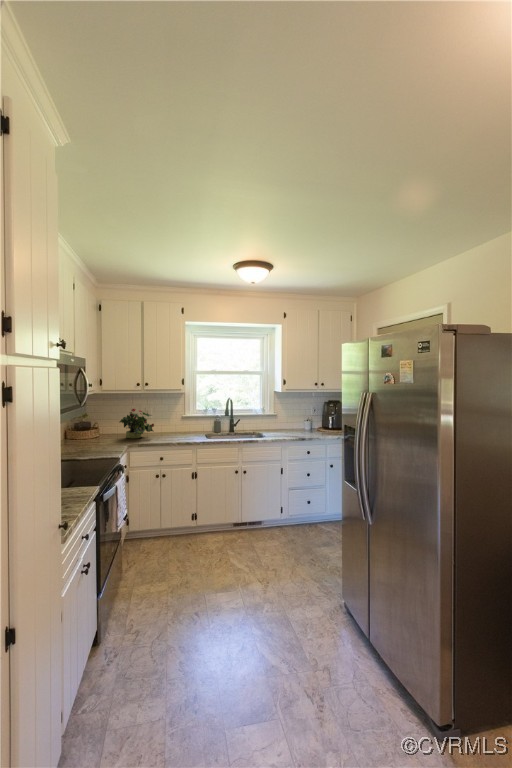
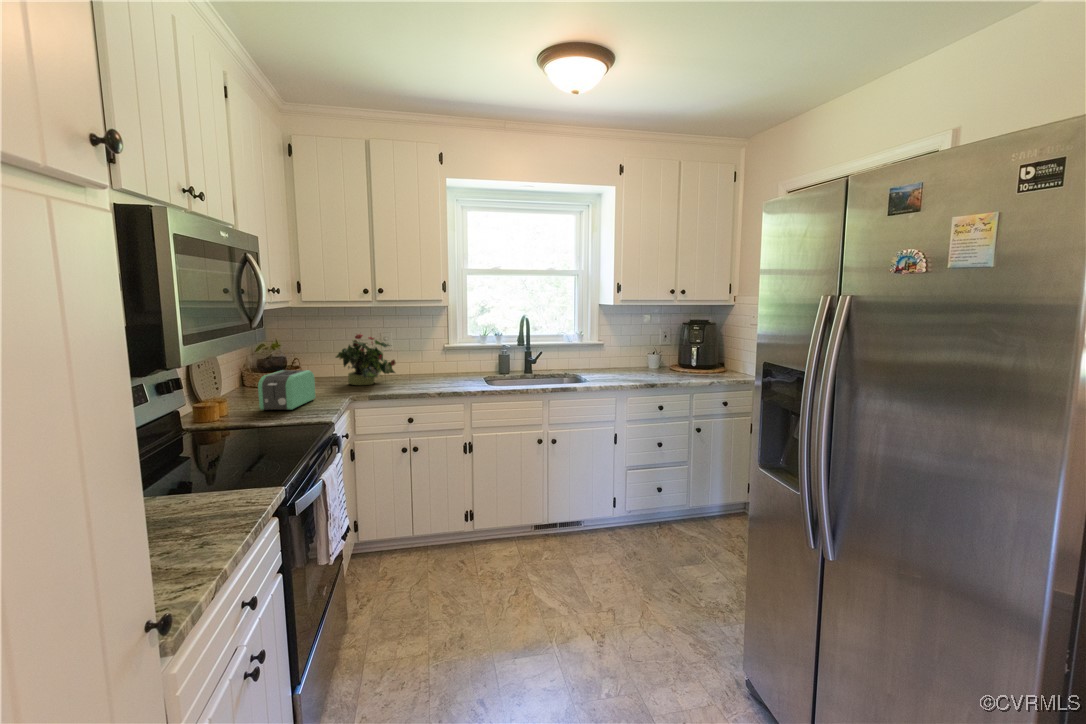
toaster: none [78,429,108,451] -> present [258,370,315,410]

